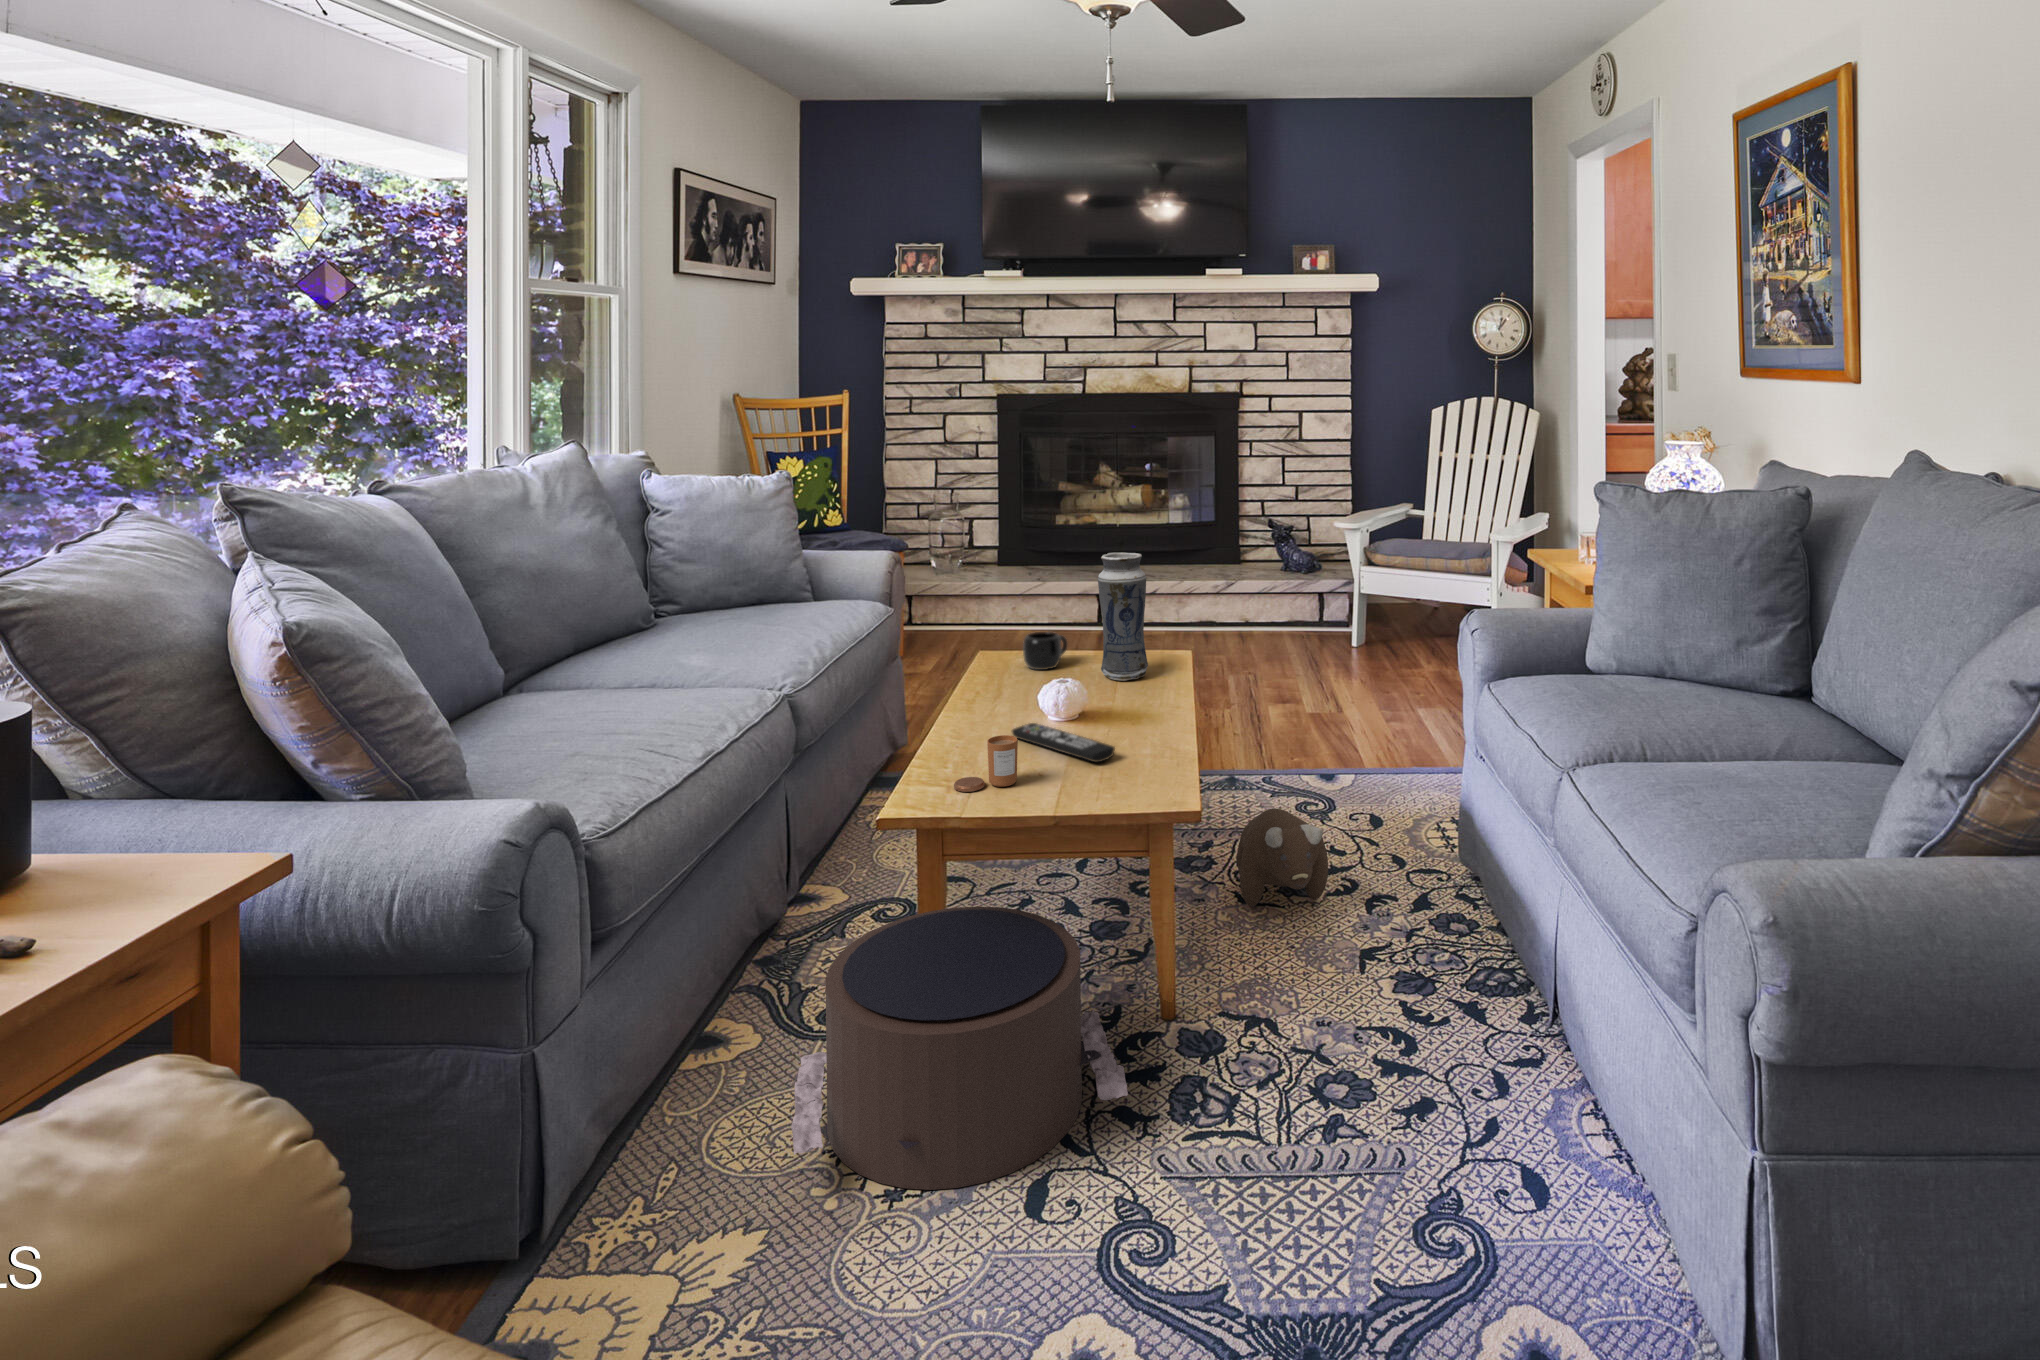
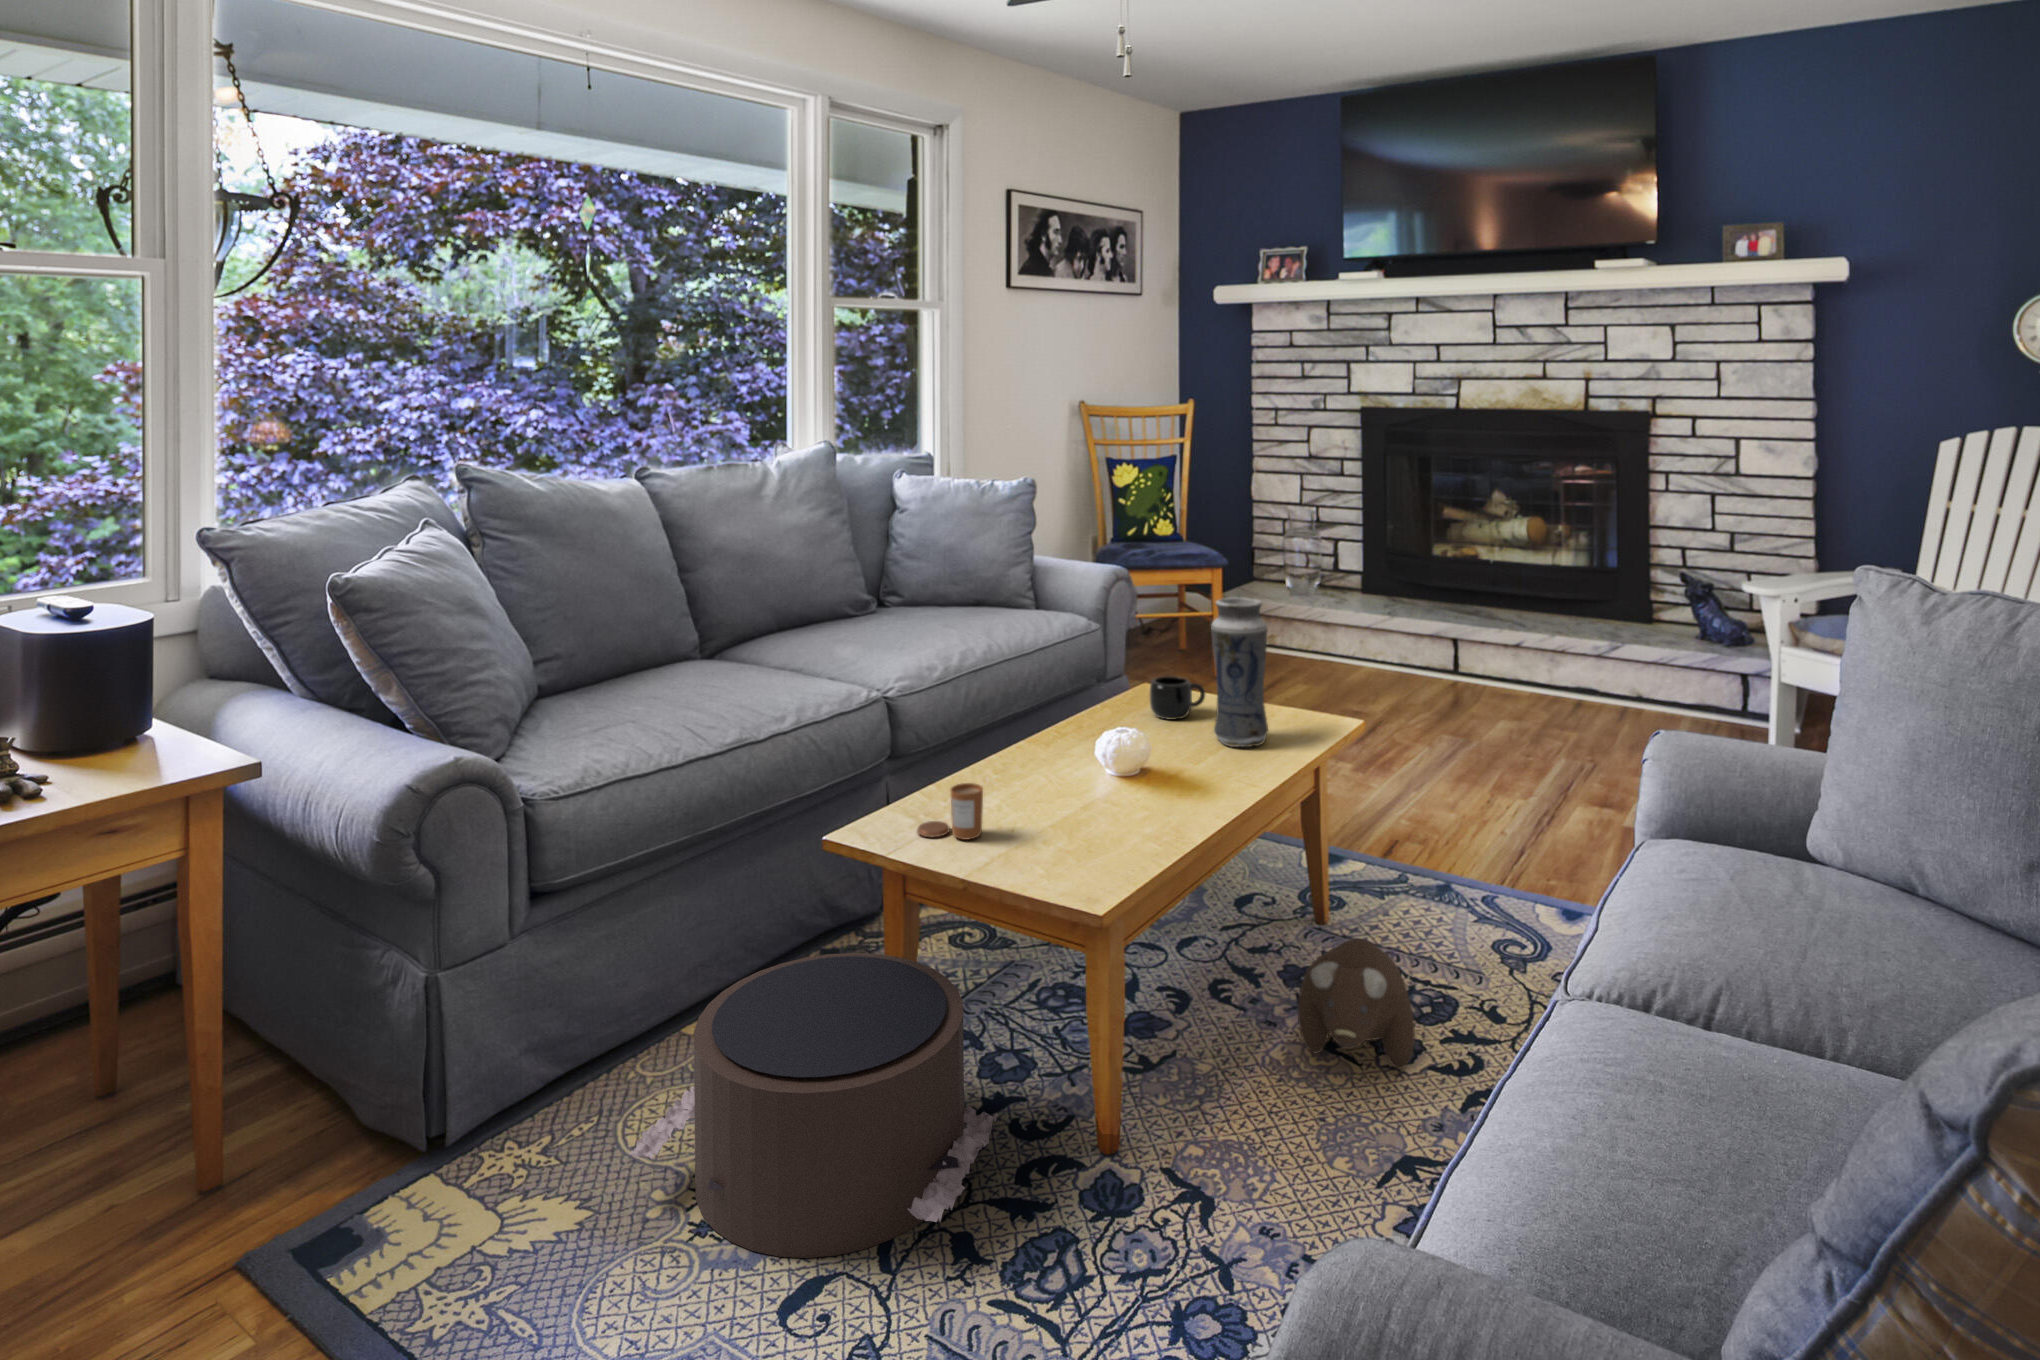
remote control: present [1012,723,1115,762] -> none [1037,776,1107,835]

